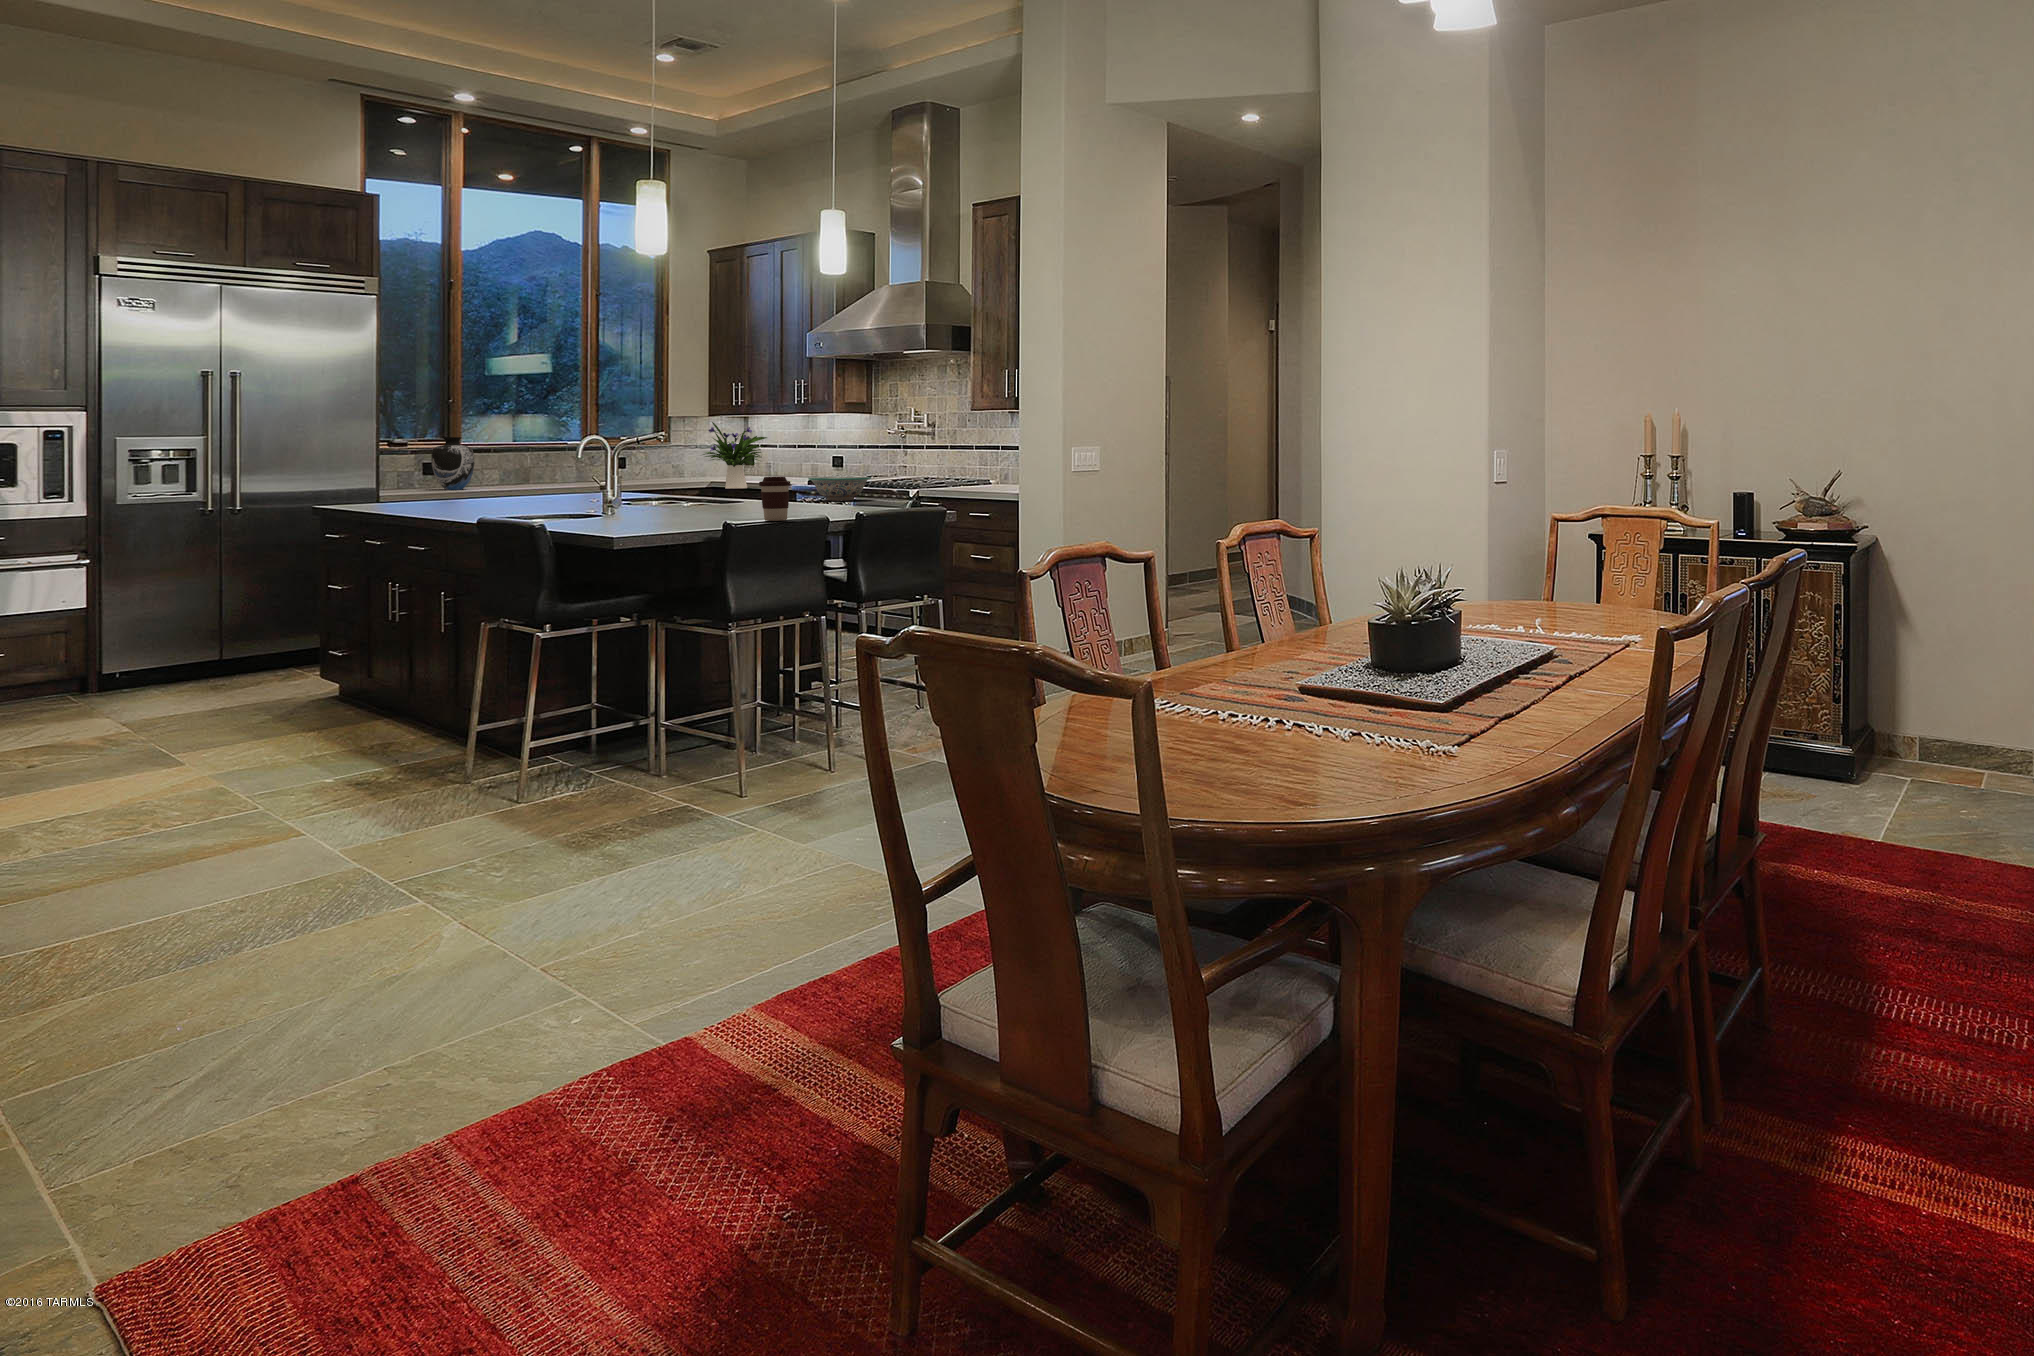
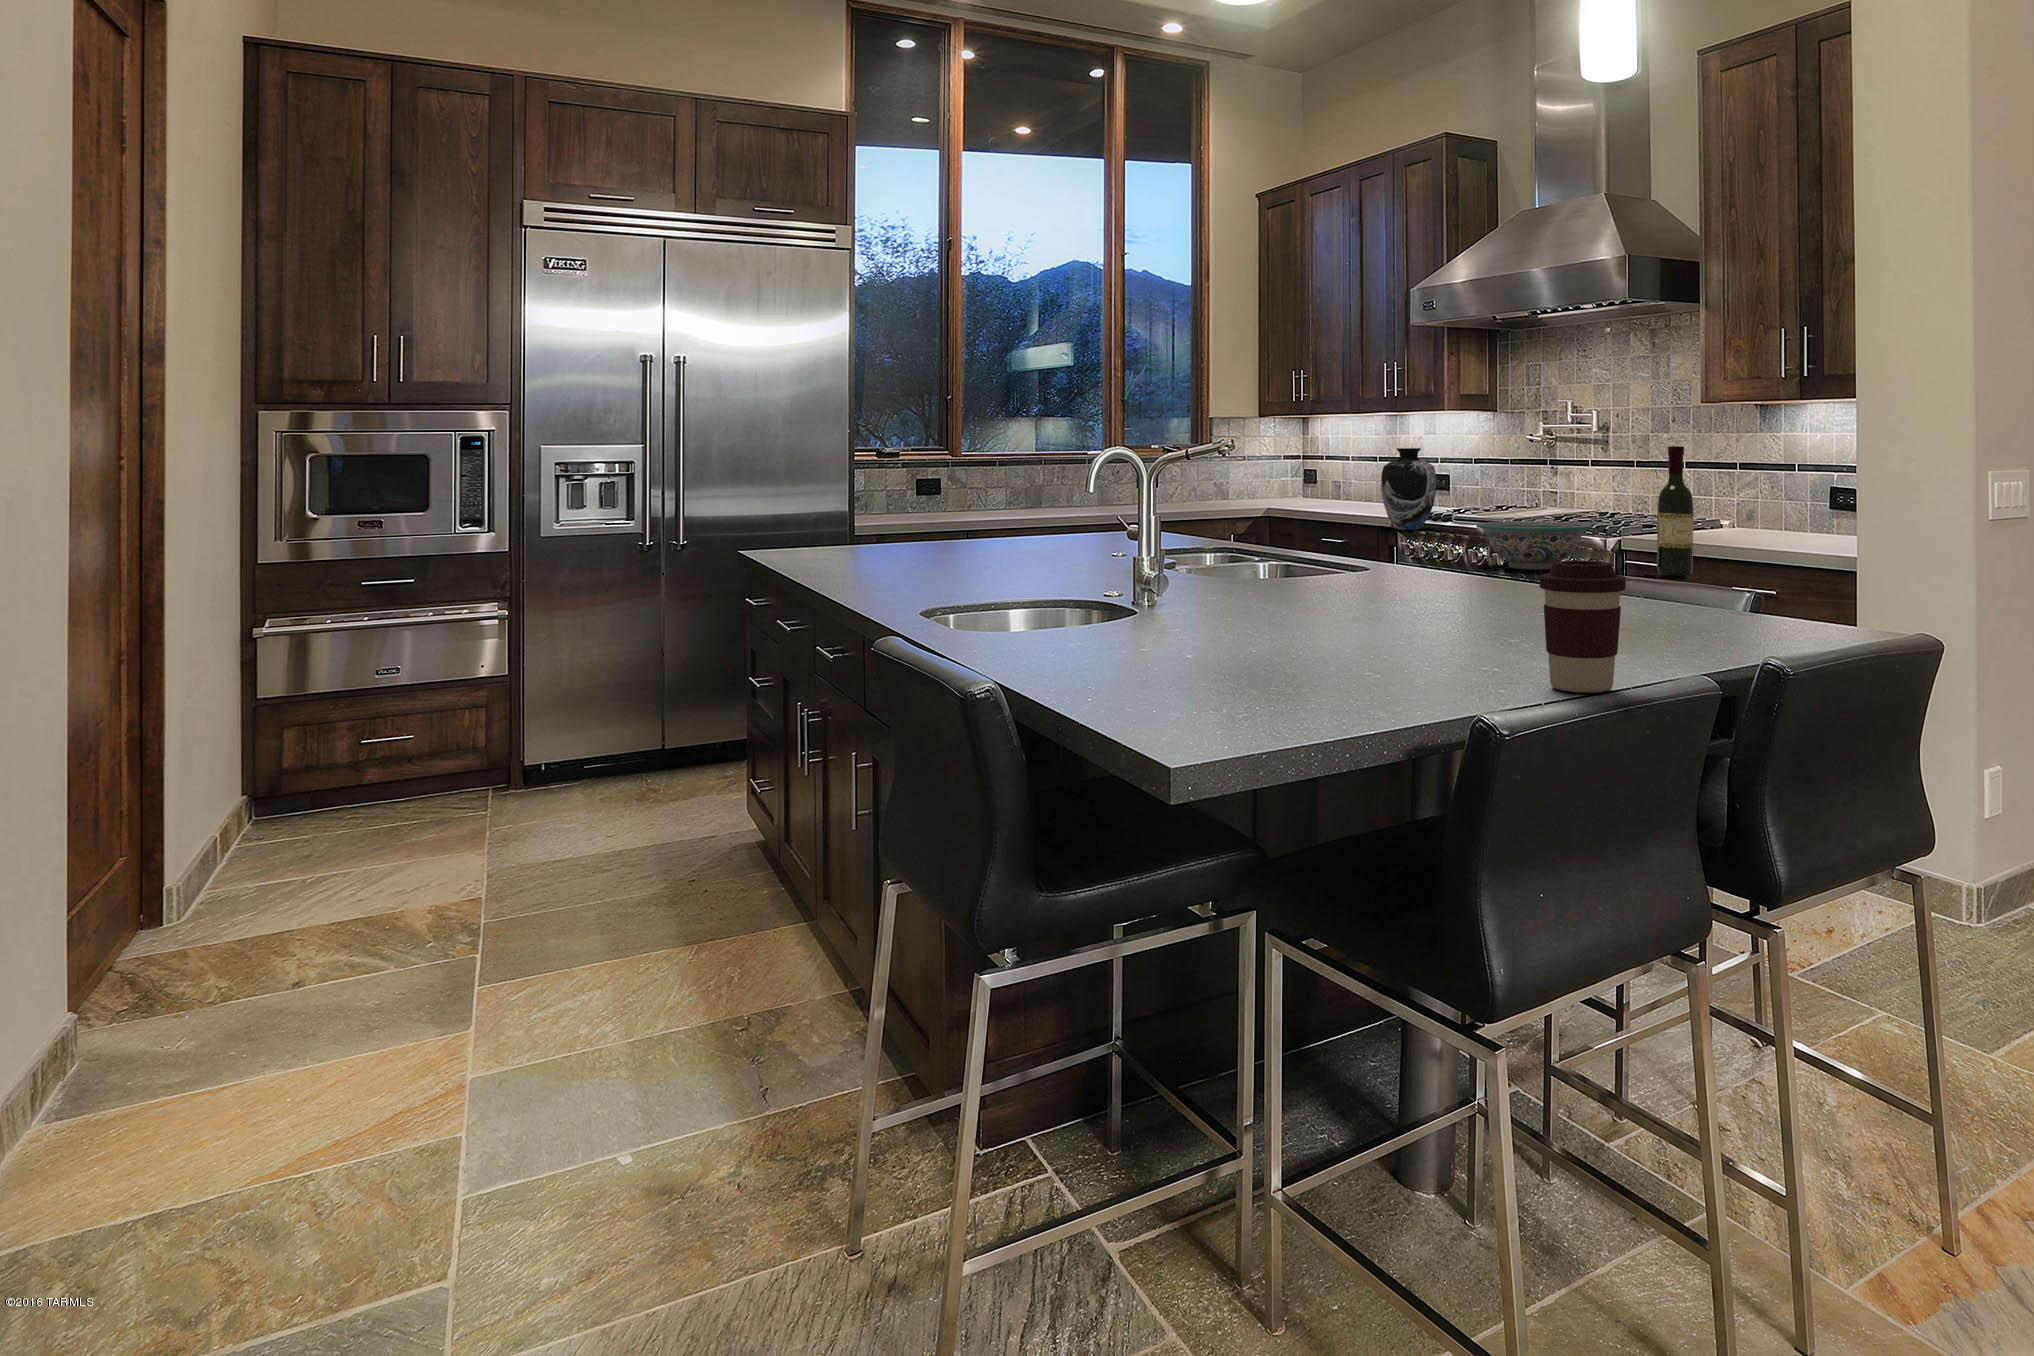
flower arrangement: present [702,422,767,489] -> none [1257,423,1351,523]
vase: present [431,437,475,490] -> present [1381,448,1436,530]
wine bottle: none [898,437,916,501] -> present [1657,446,1694,577]

